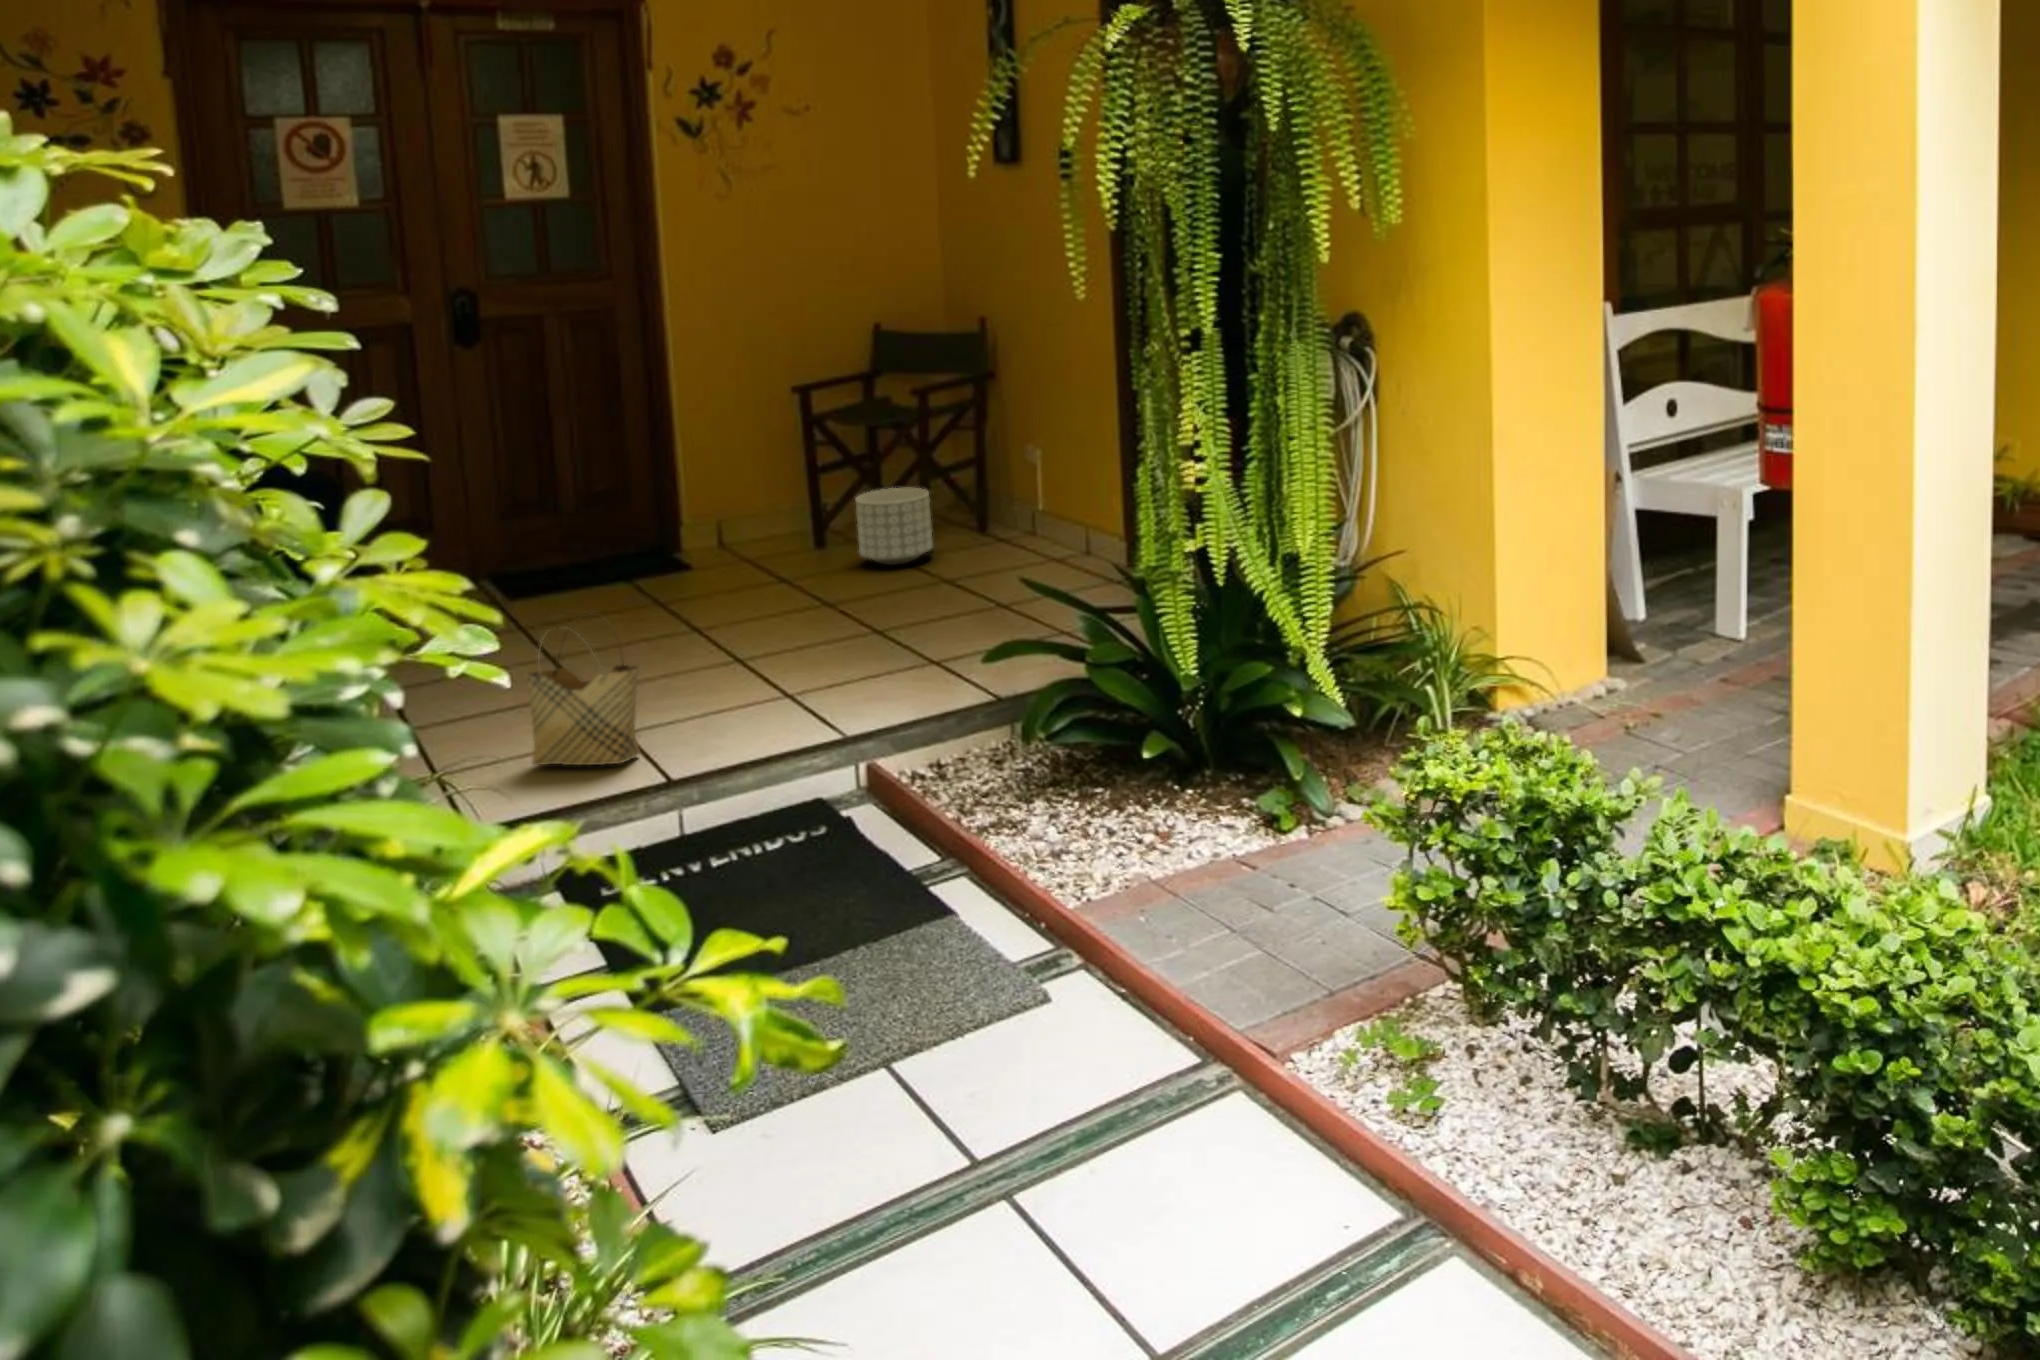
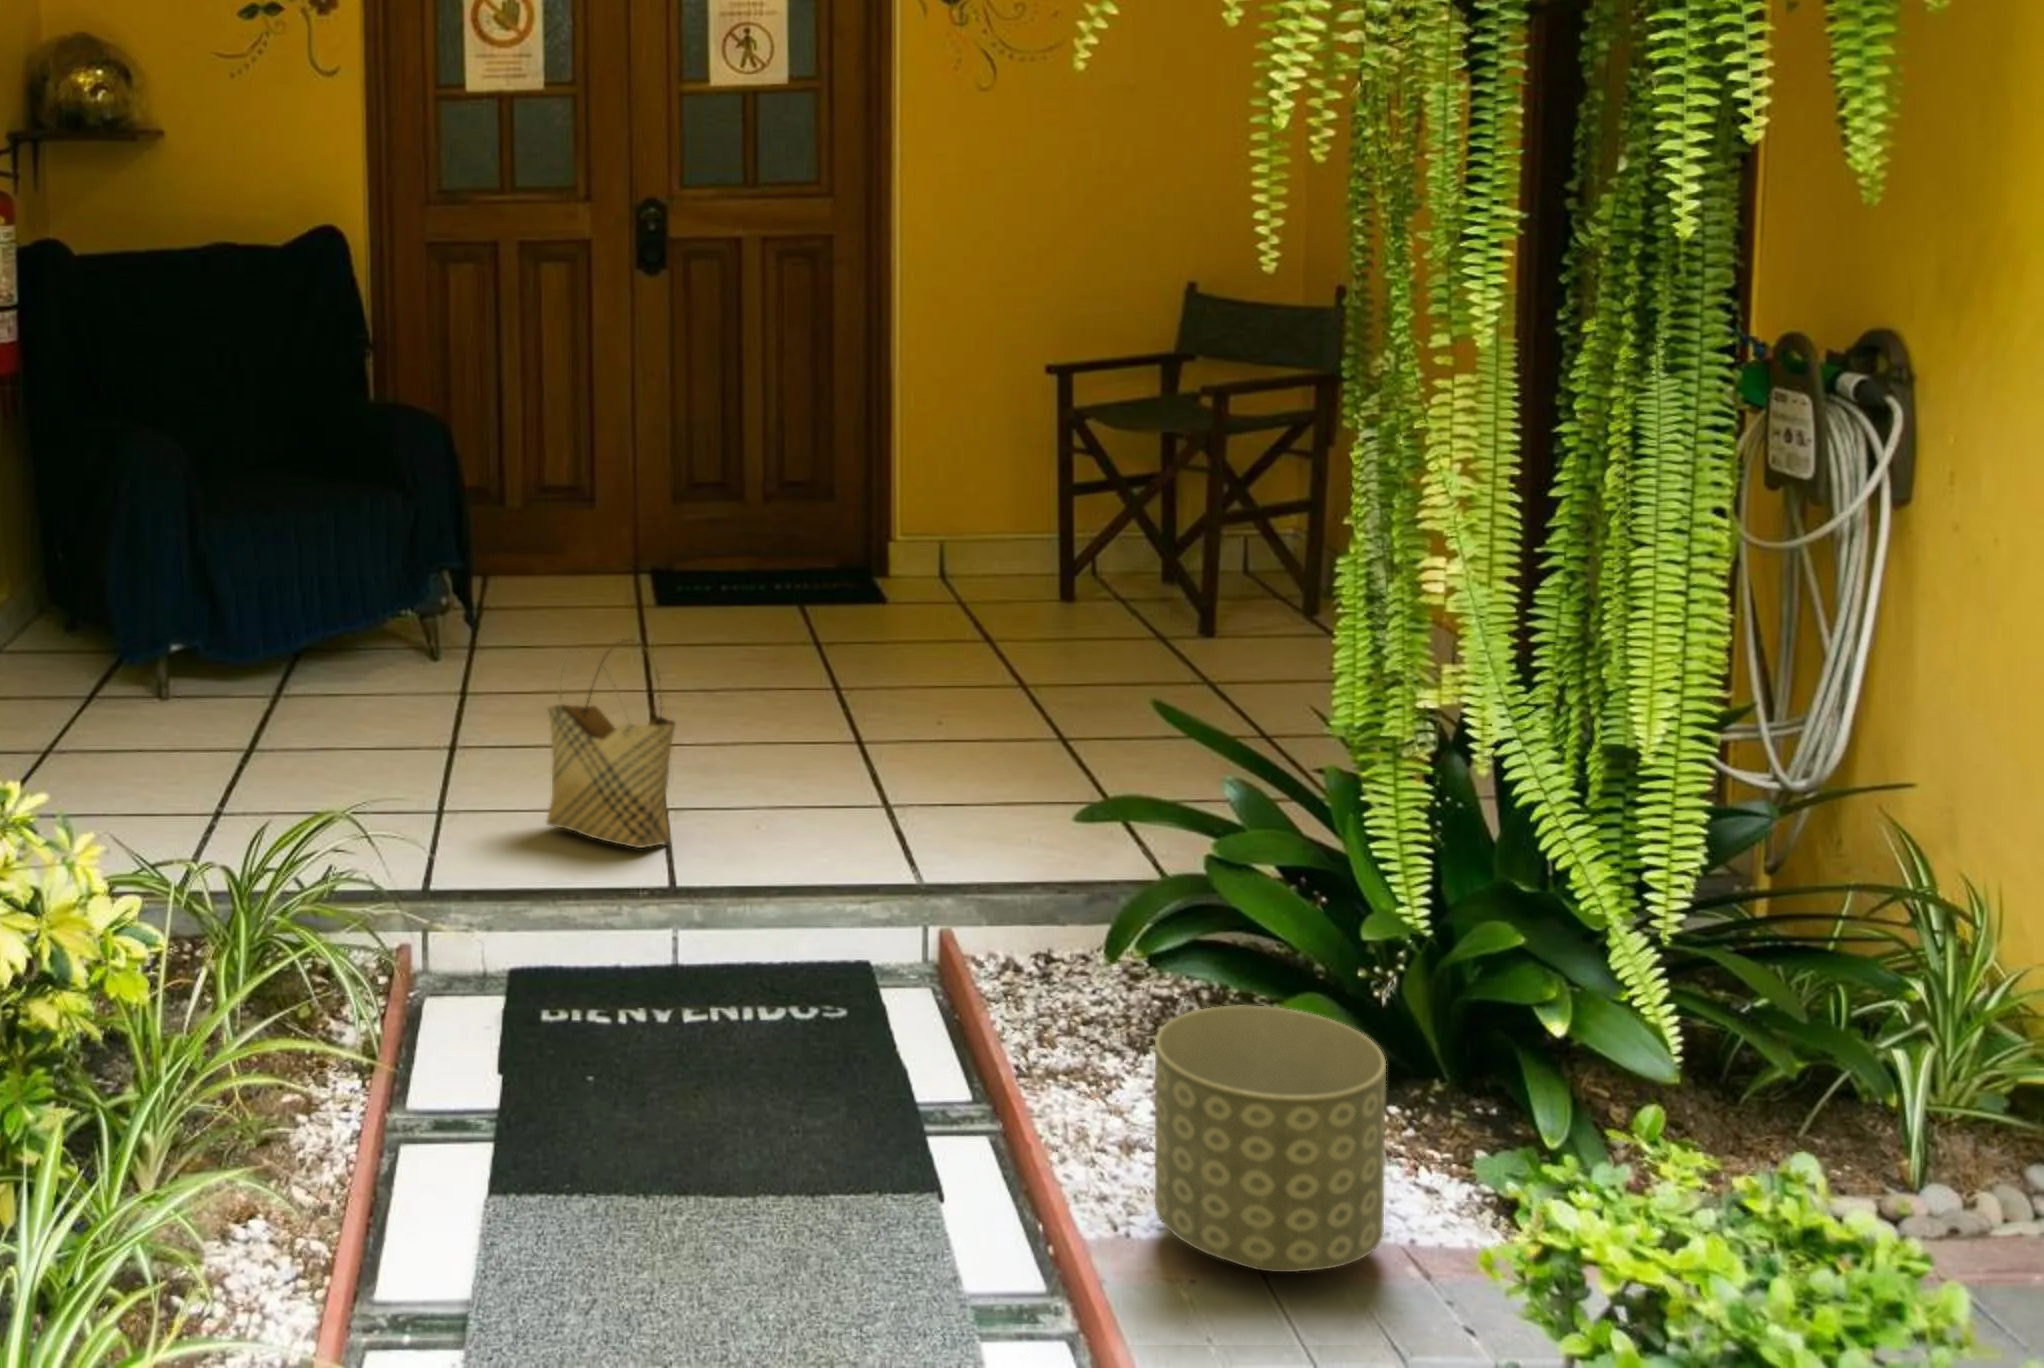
planter: present [856,488,933,565] -> present [1155,1005,1386,1272]

